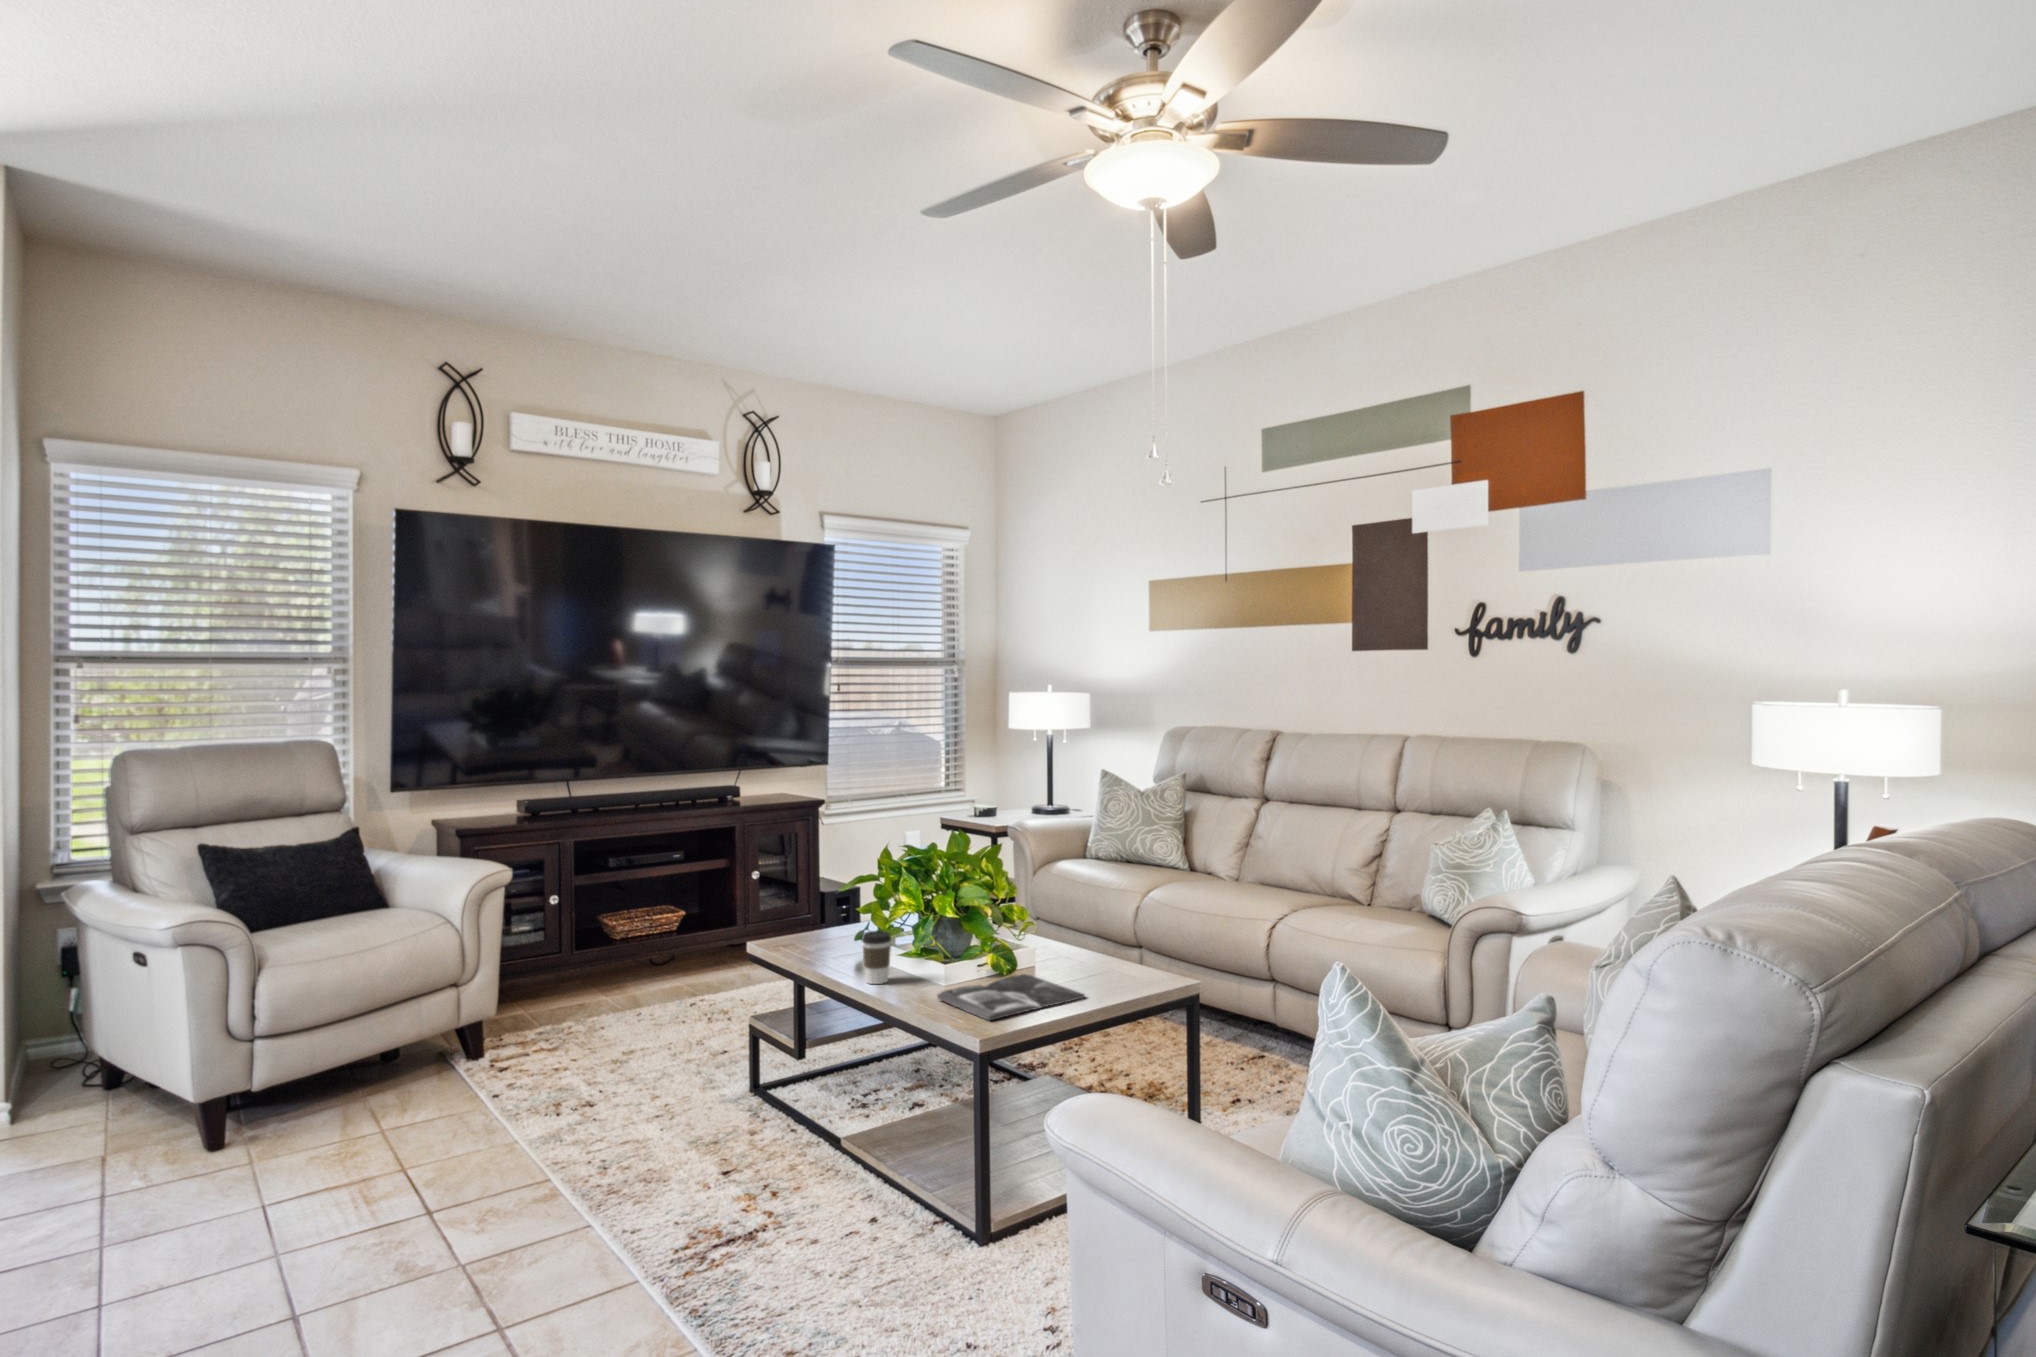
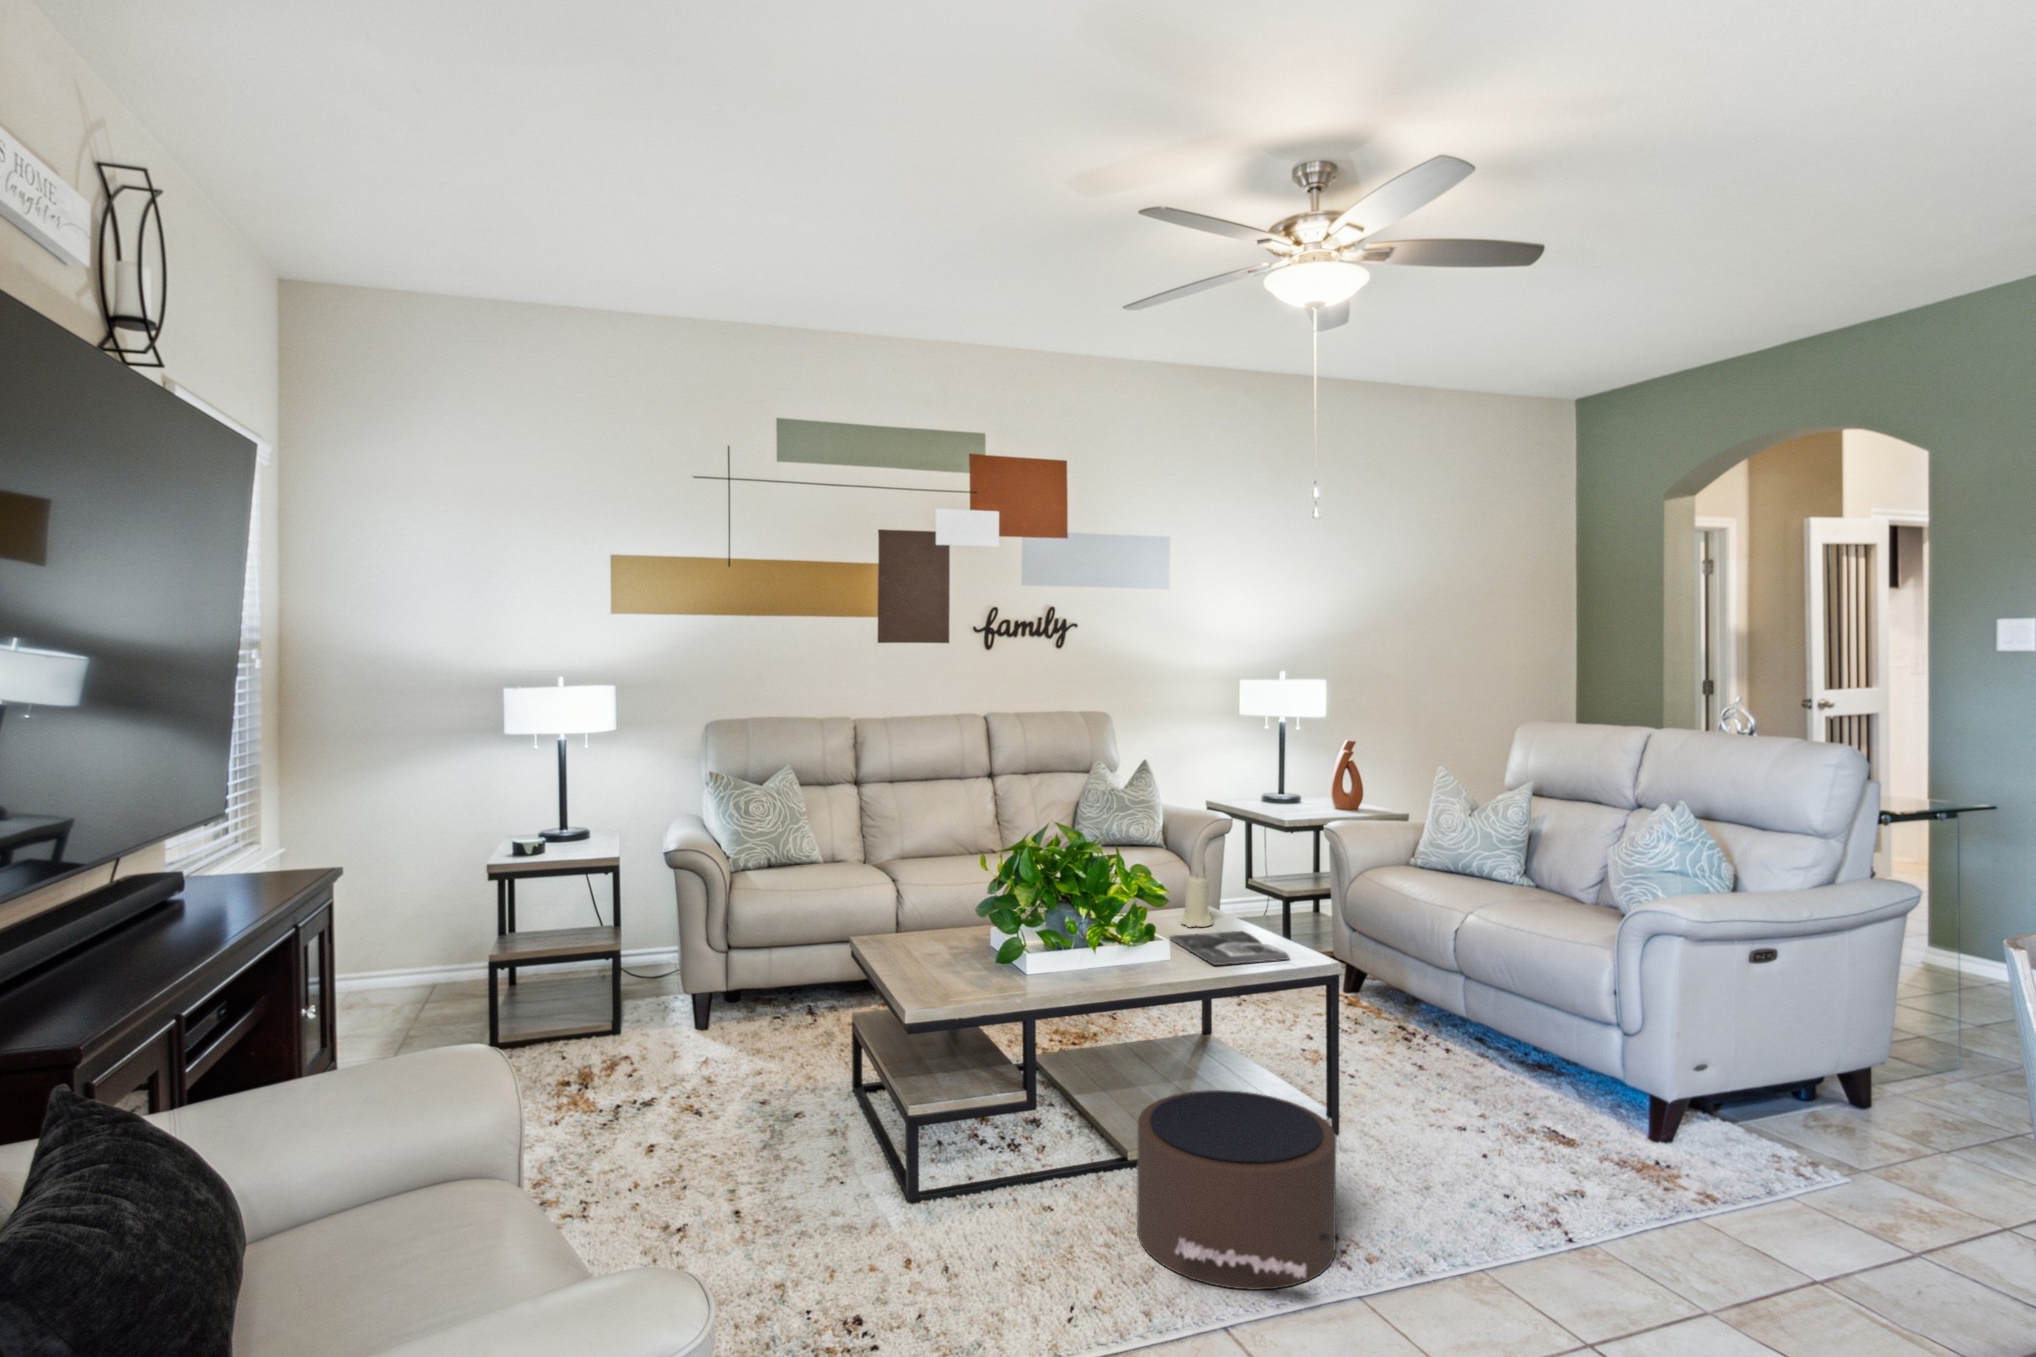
candle: none [1088,921,1126,985] -> present [1181,876,1212,927]
coffee cup: present [862,931,891,984] -> none [1113,926,1144,981]
pouf: none [579,1077,832,1259] -> present [1137,1090,1336,1290]

